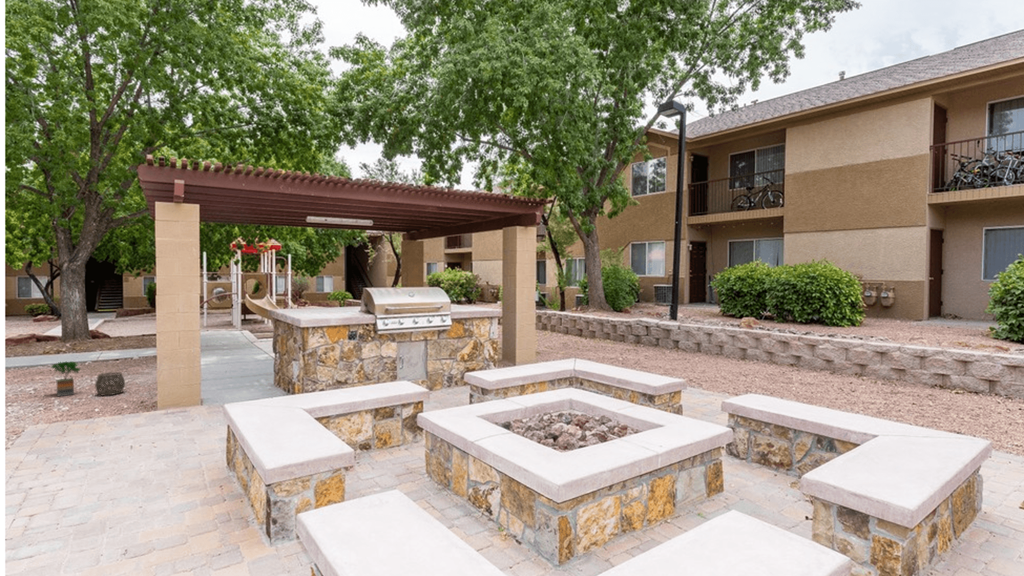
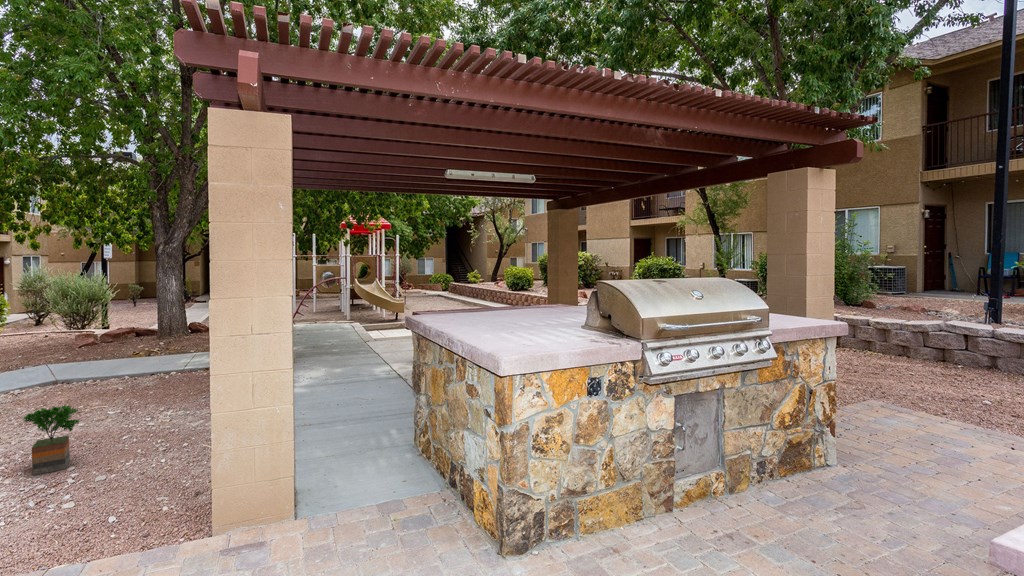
woven basket: present [95,372,125,395] -> none [96,427,155,478]

